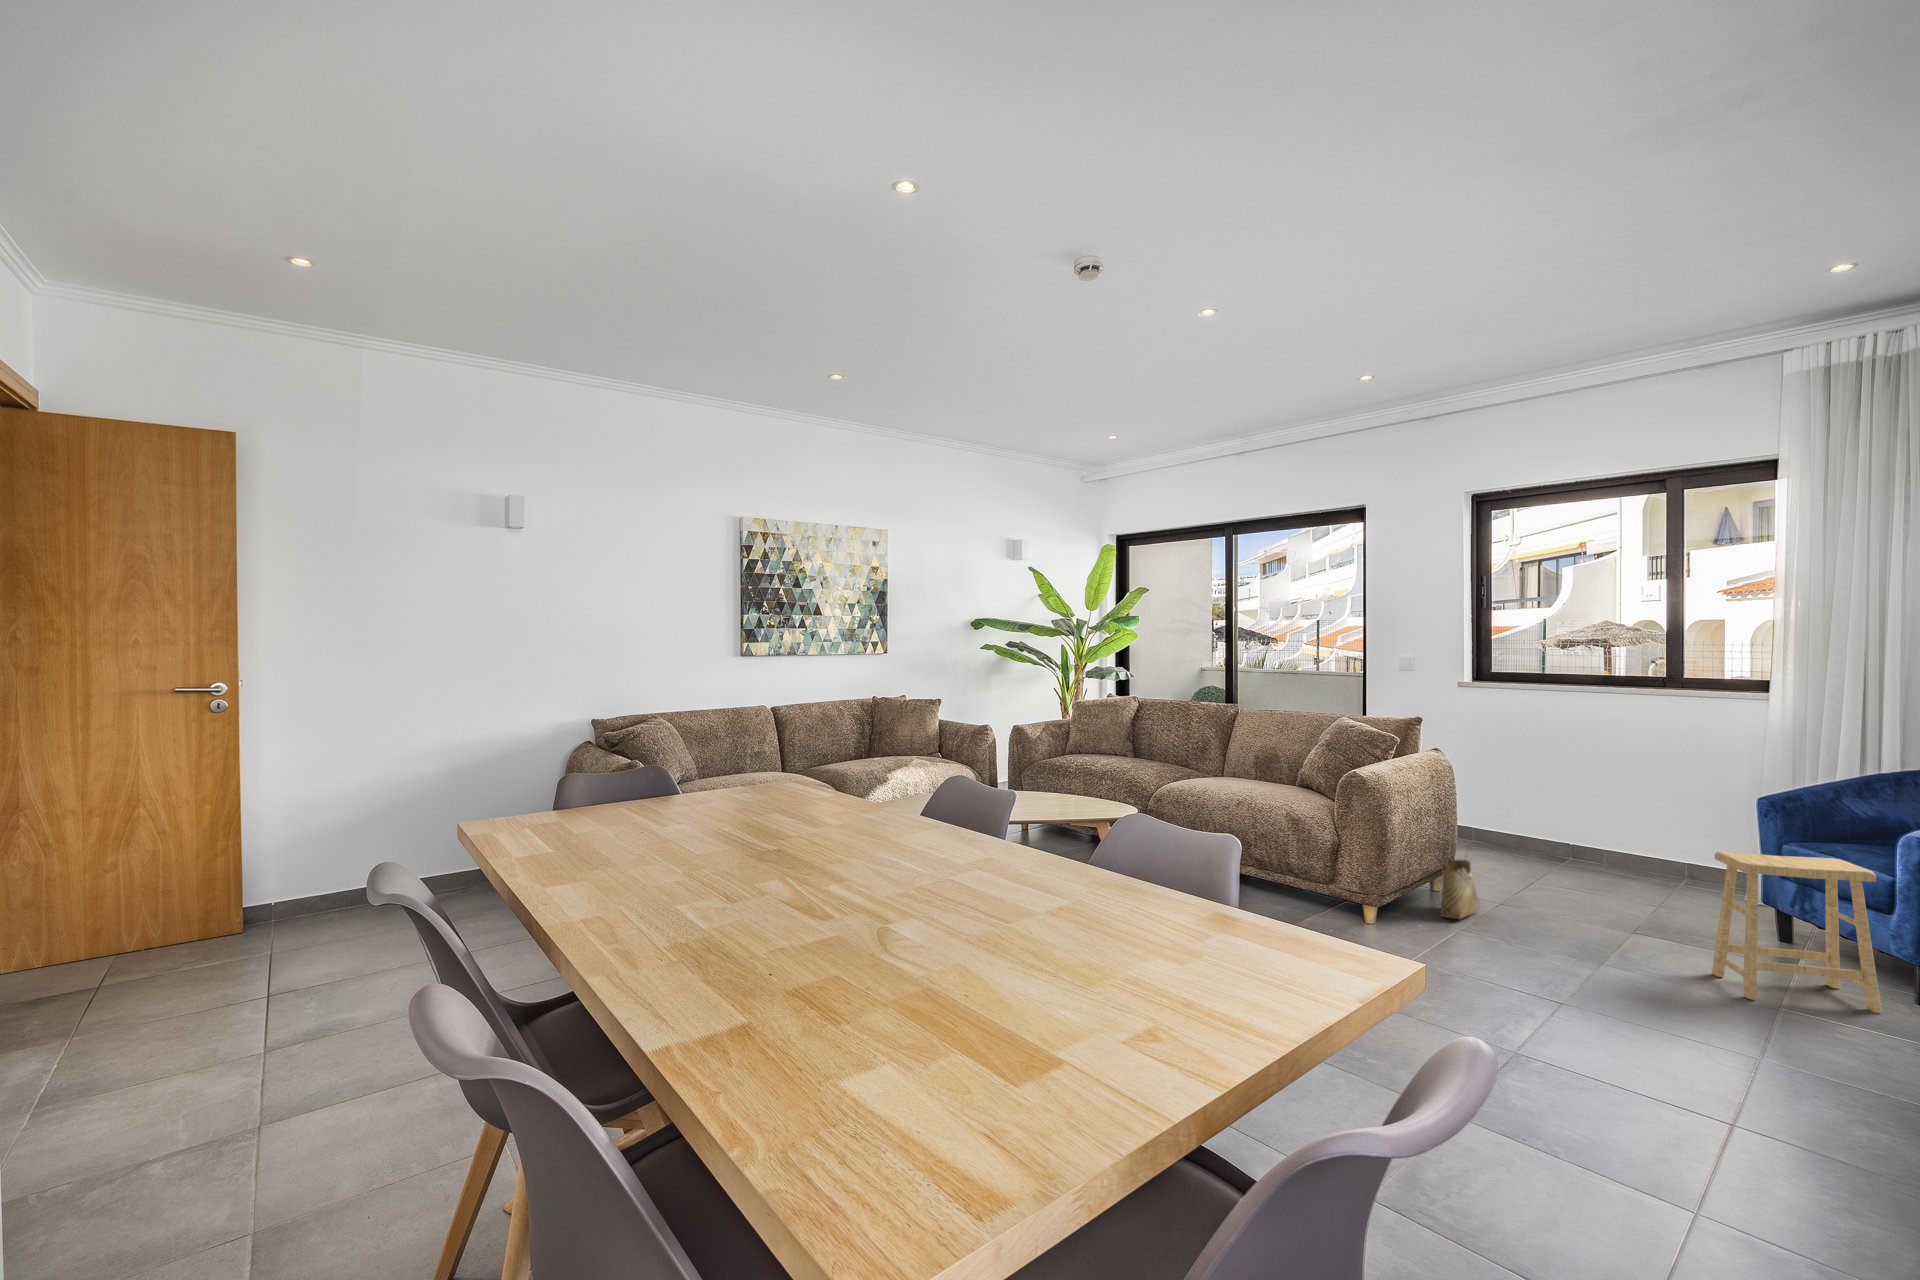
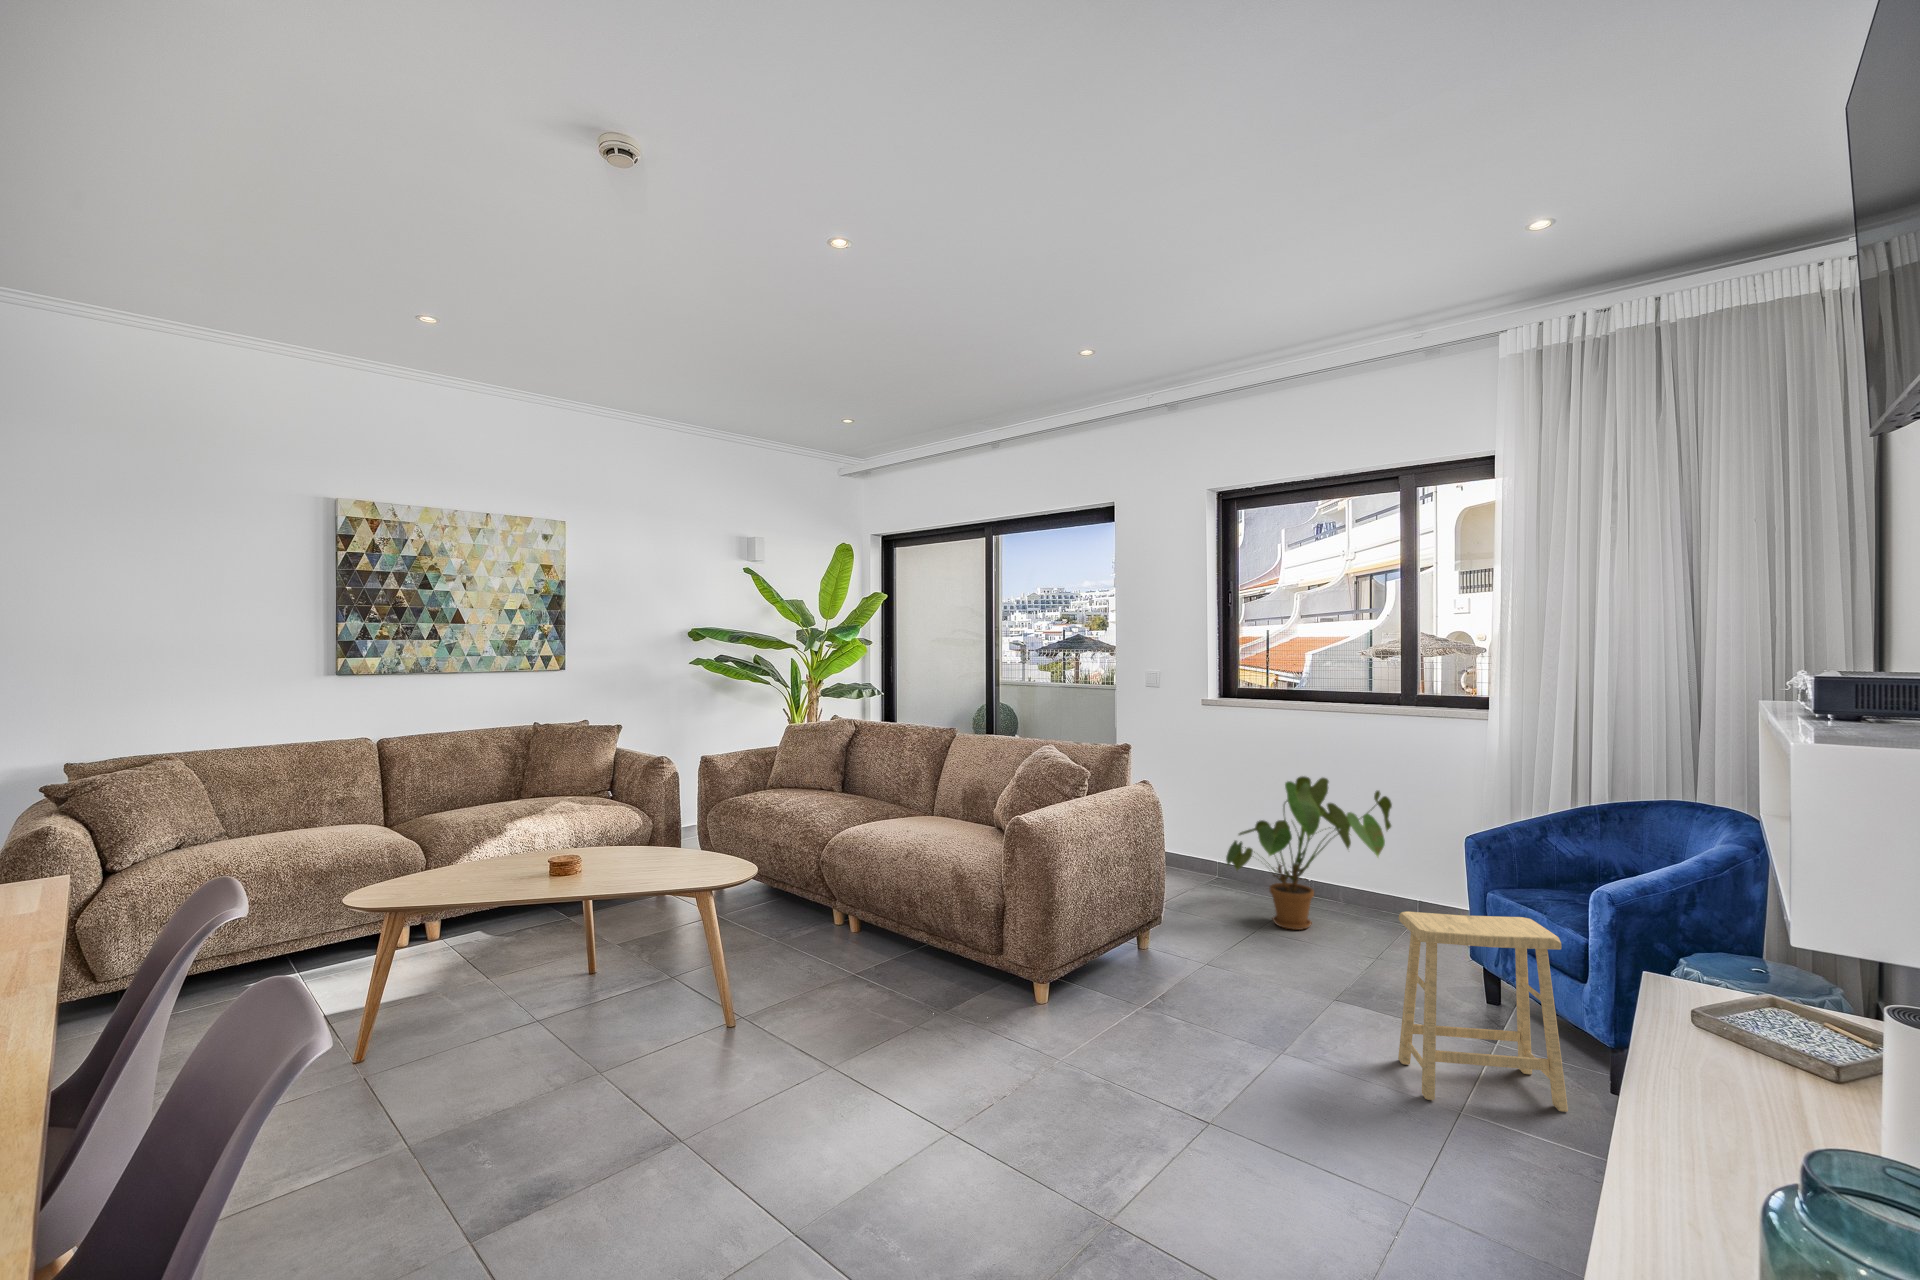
house plant: none [1502,750,1666,882] -> present [1226,776,1392,930]
woven basket: present [1440,839,1480,919] -> none [1126,887,1175,993]

